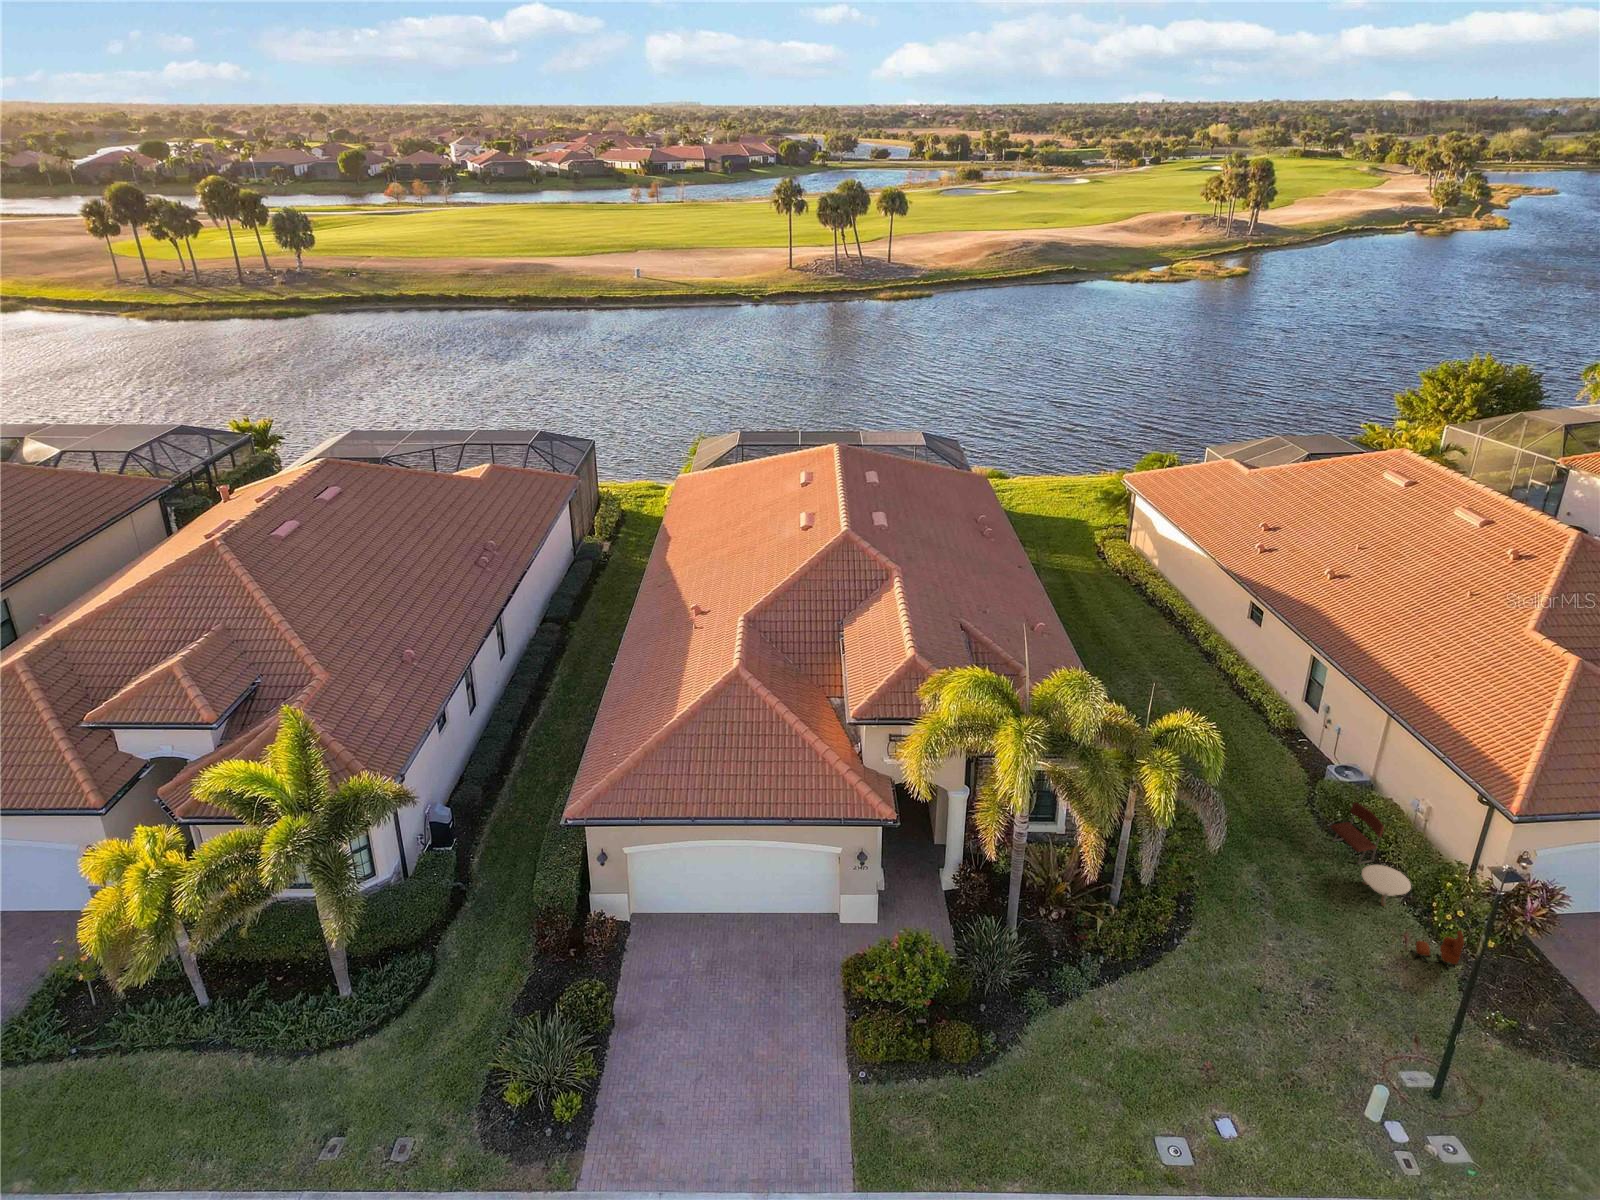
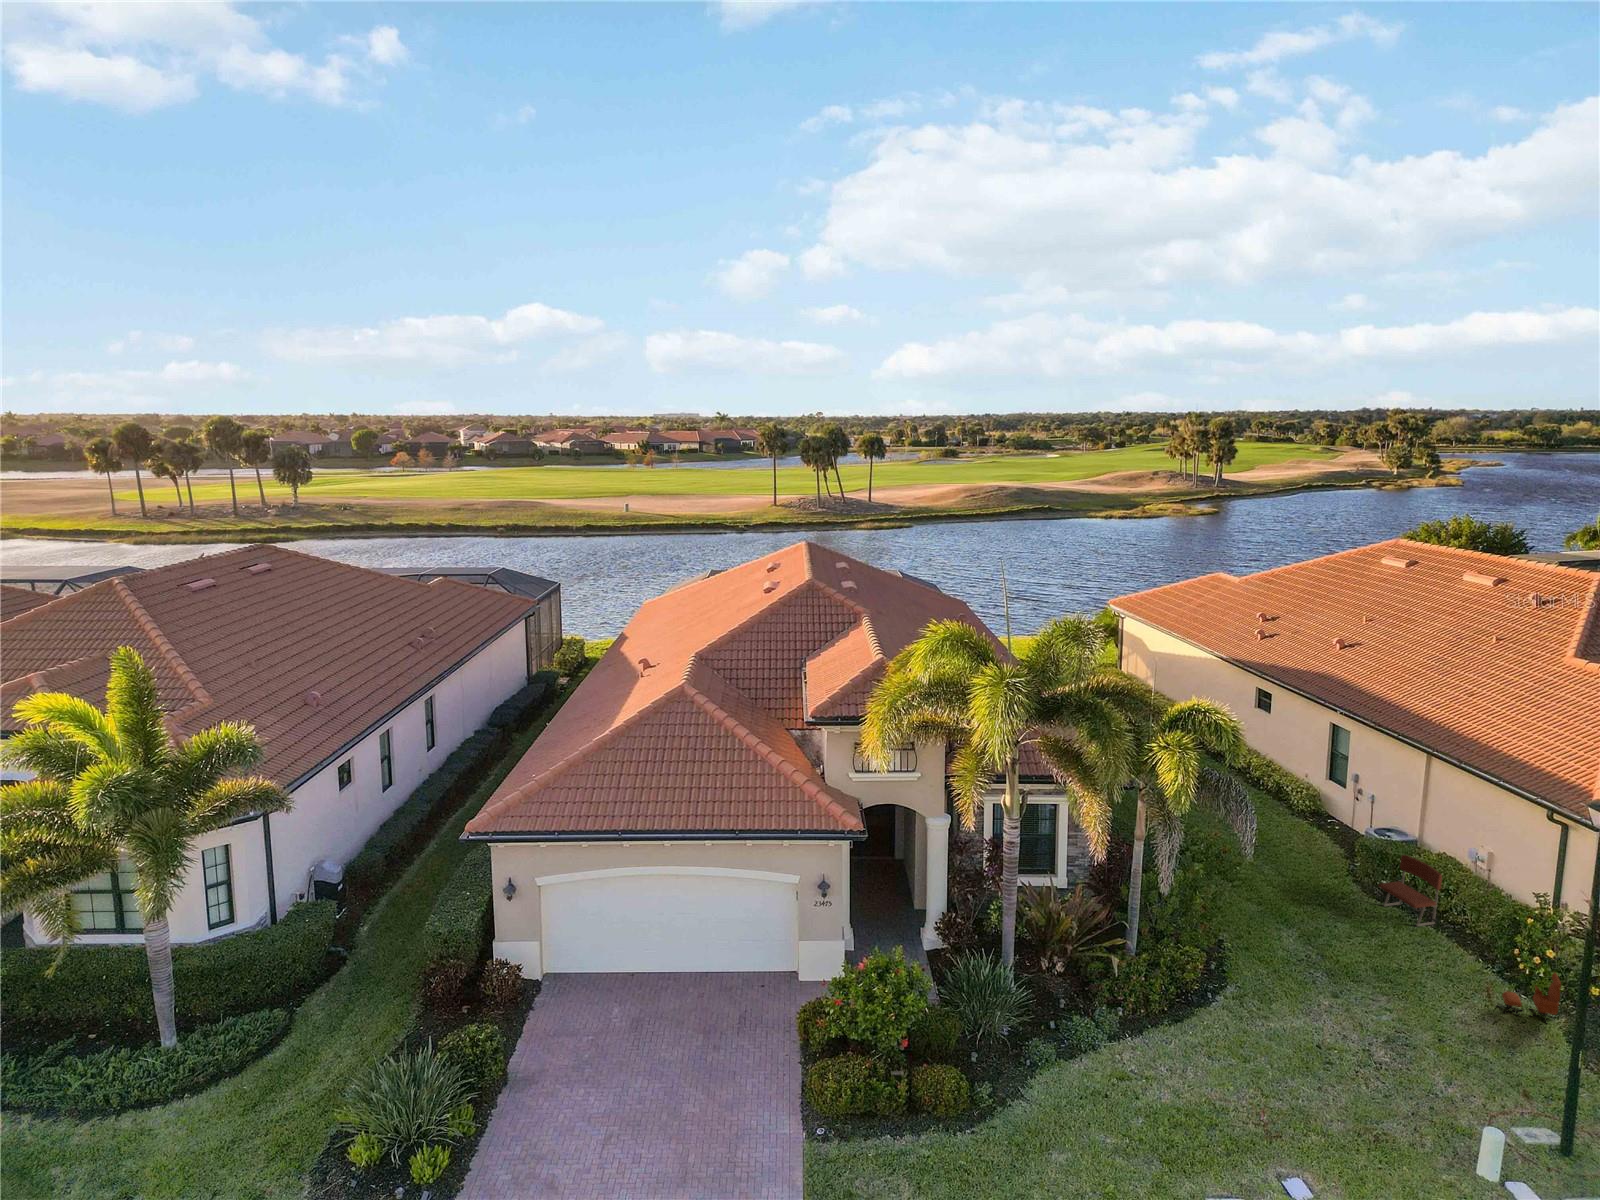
round table: present [1362,865,1411,906] -> none [1424,920,1485,964]

